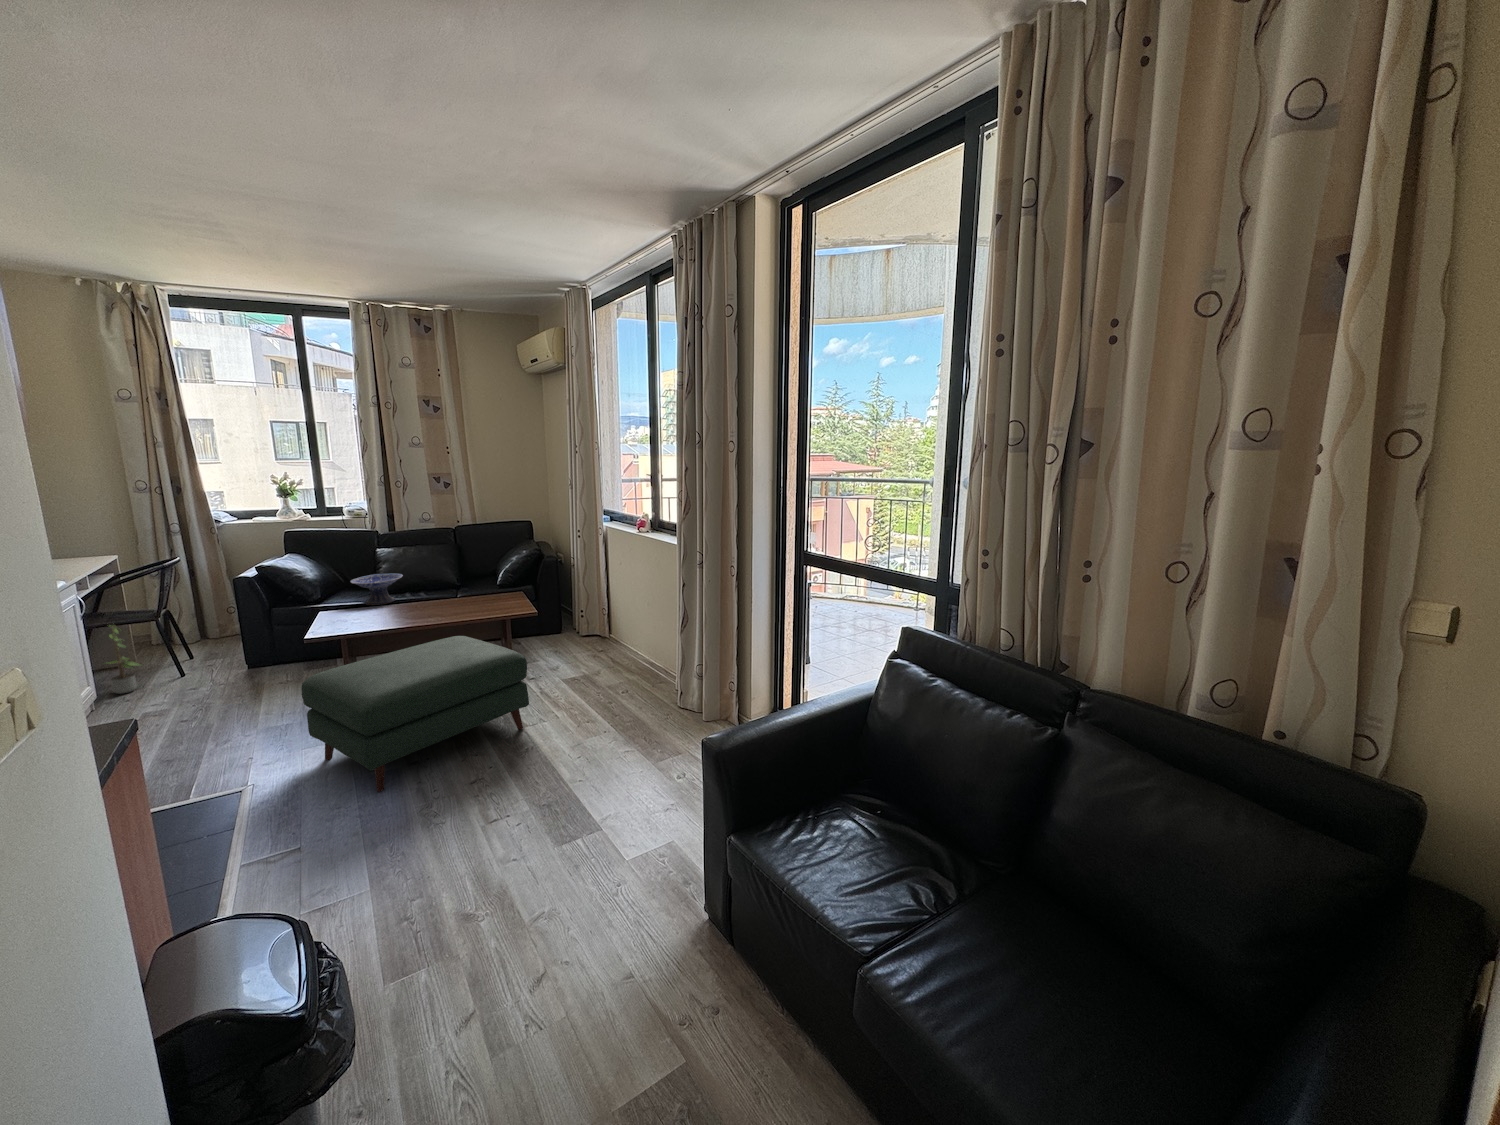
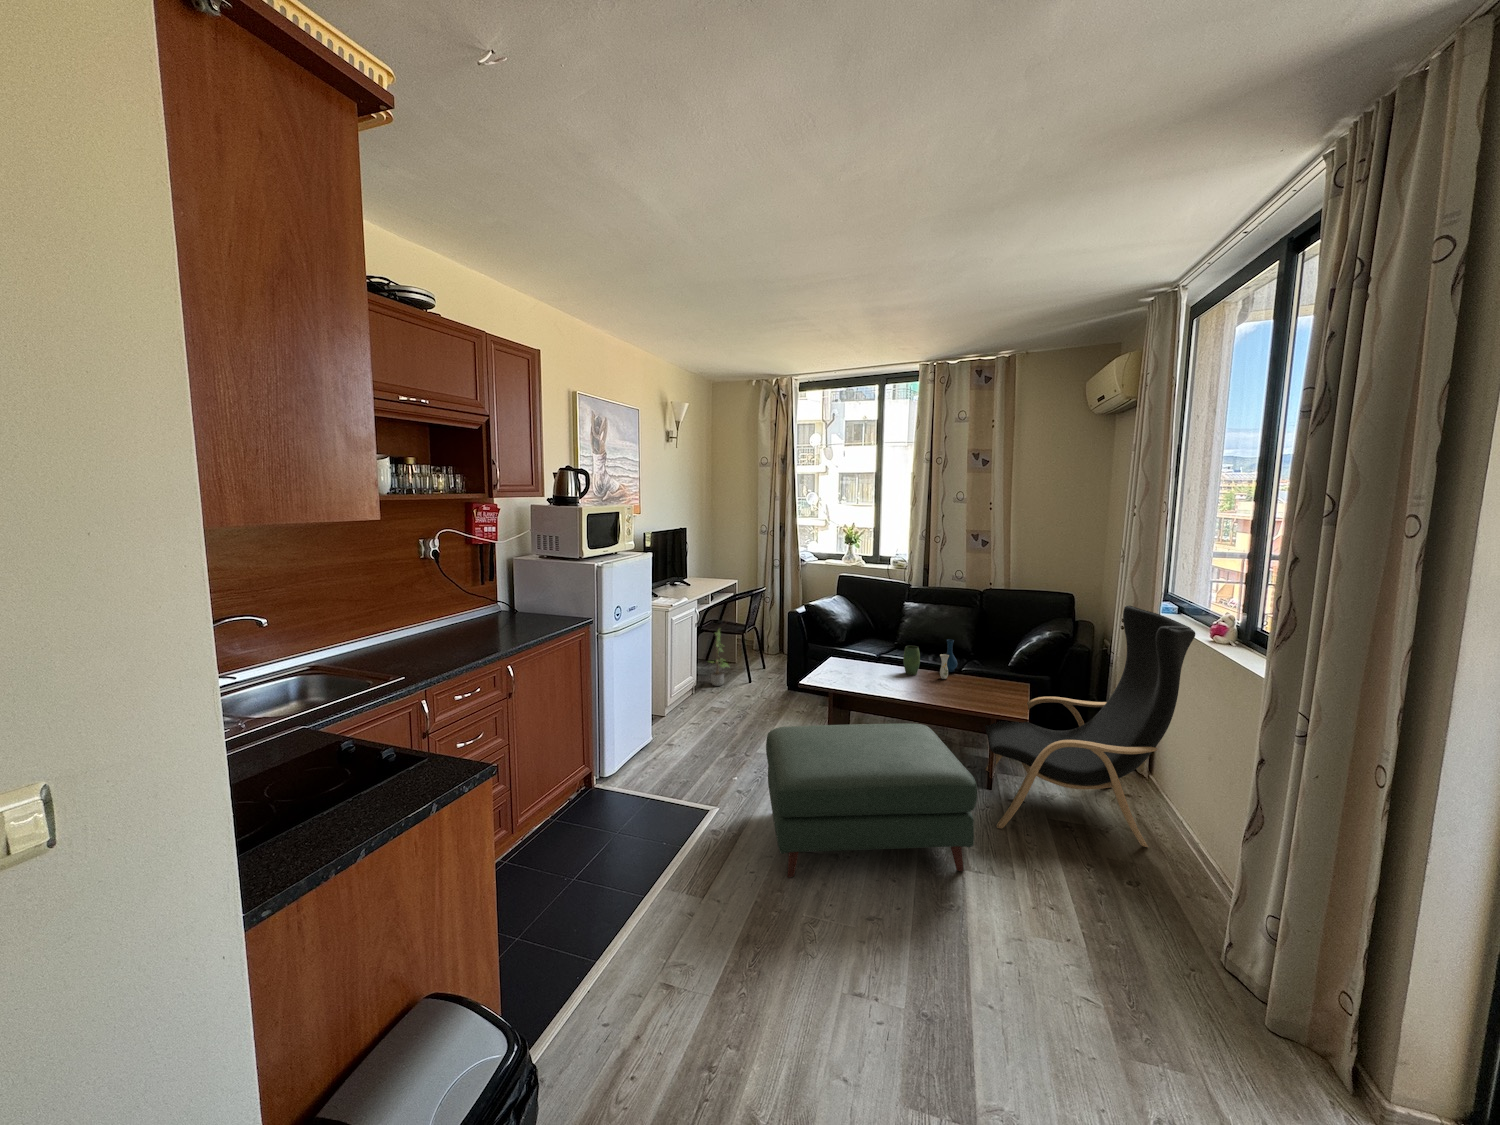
lounge chair: none [497,517,632,697] -> present [985,606,1195,847]
vase: none [409,570,459,608] -> present [903,639,957,679]
decorative bowl: present [350,573,403,605] -> none [863,629,910,661]

